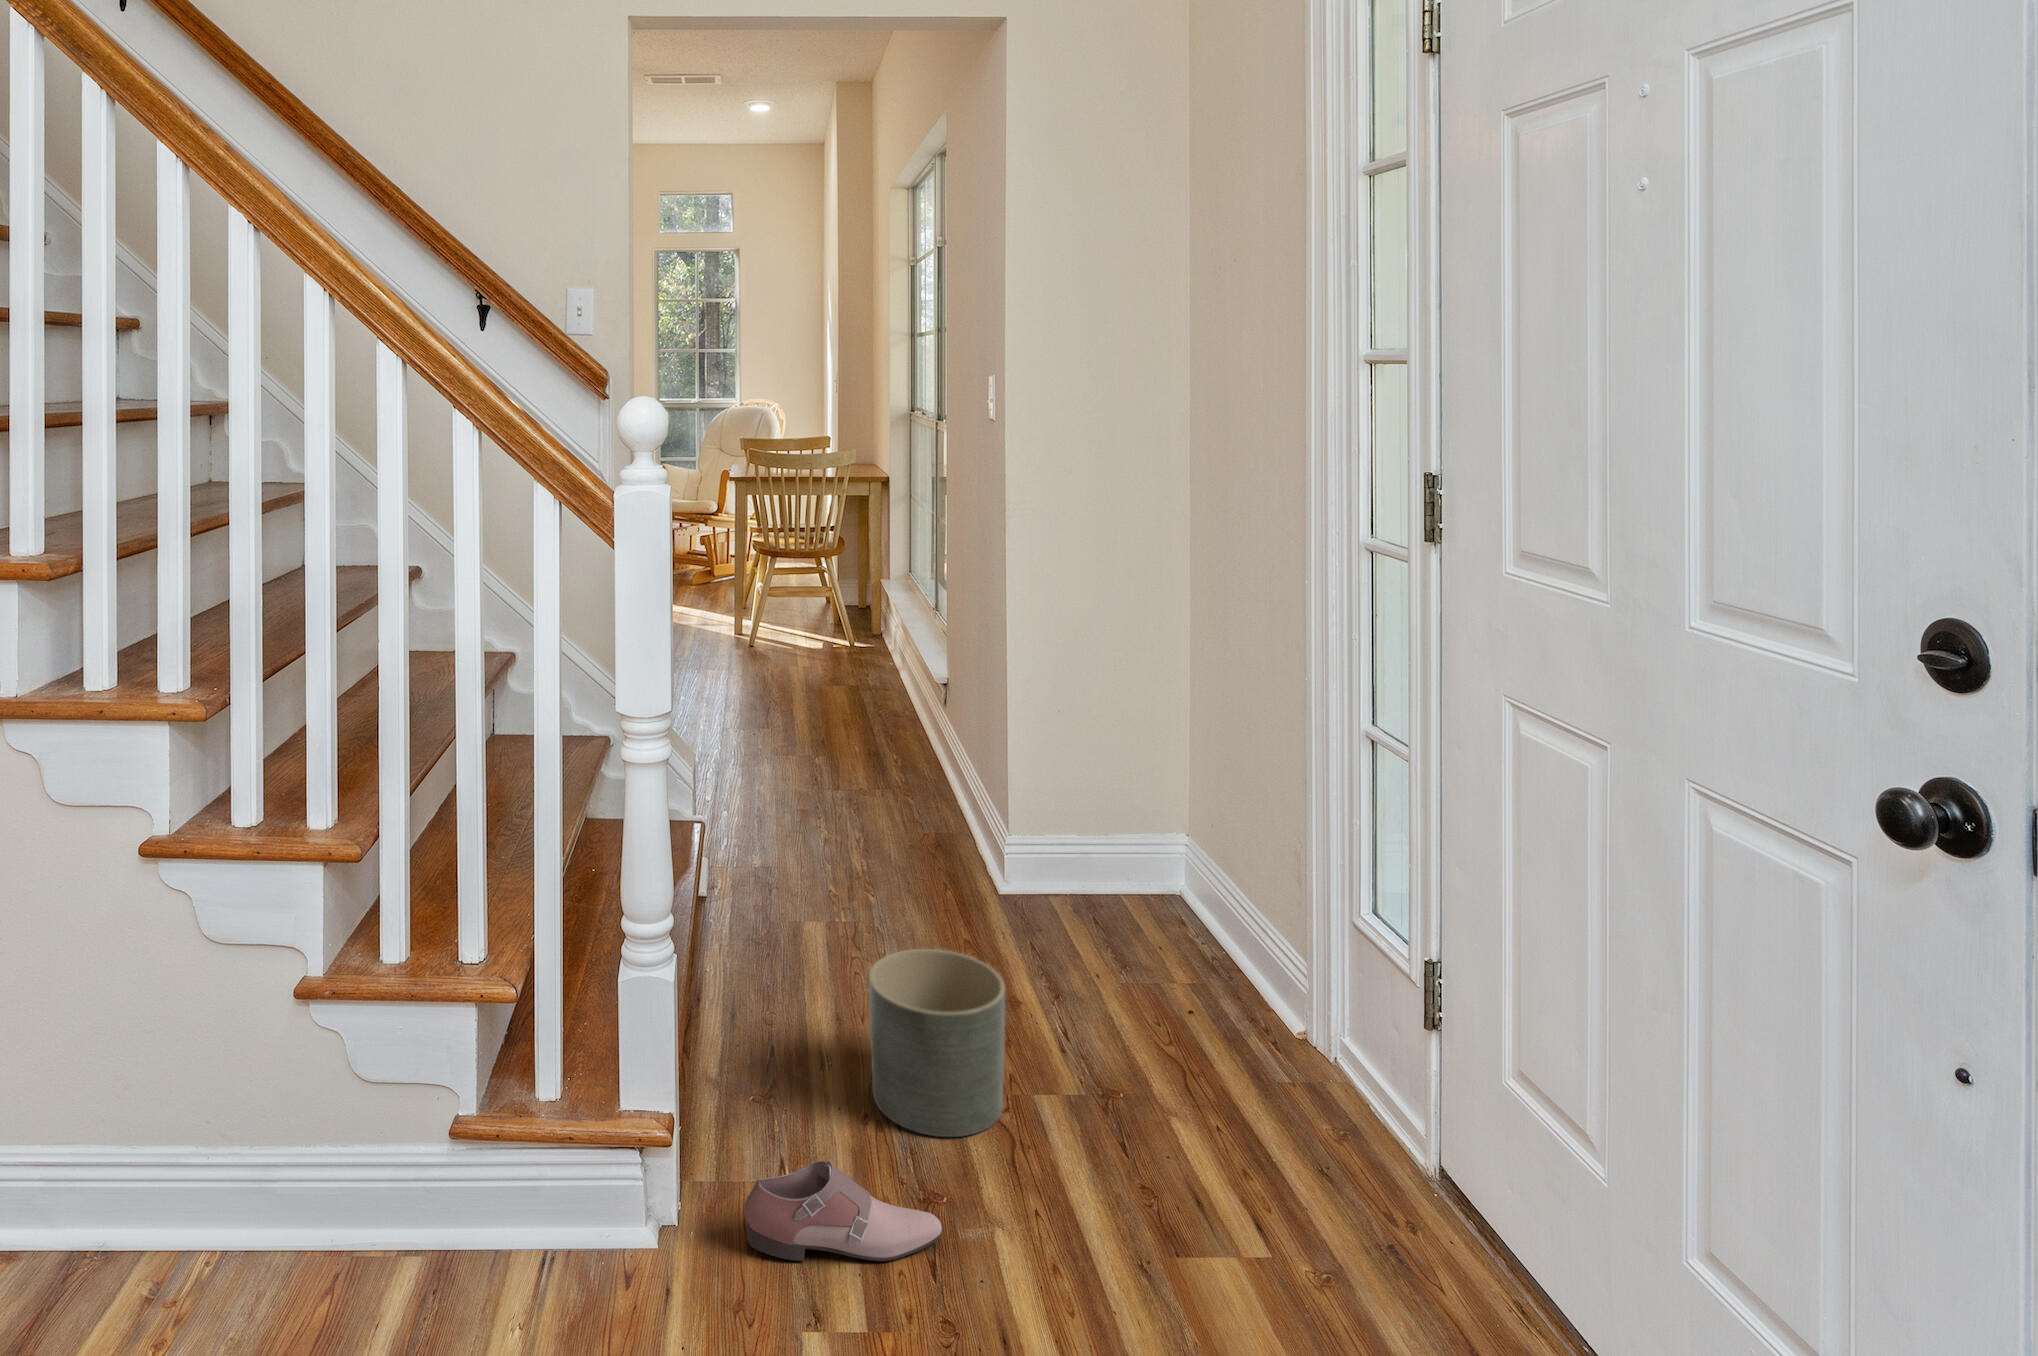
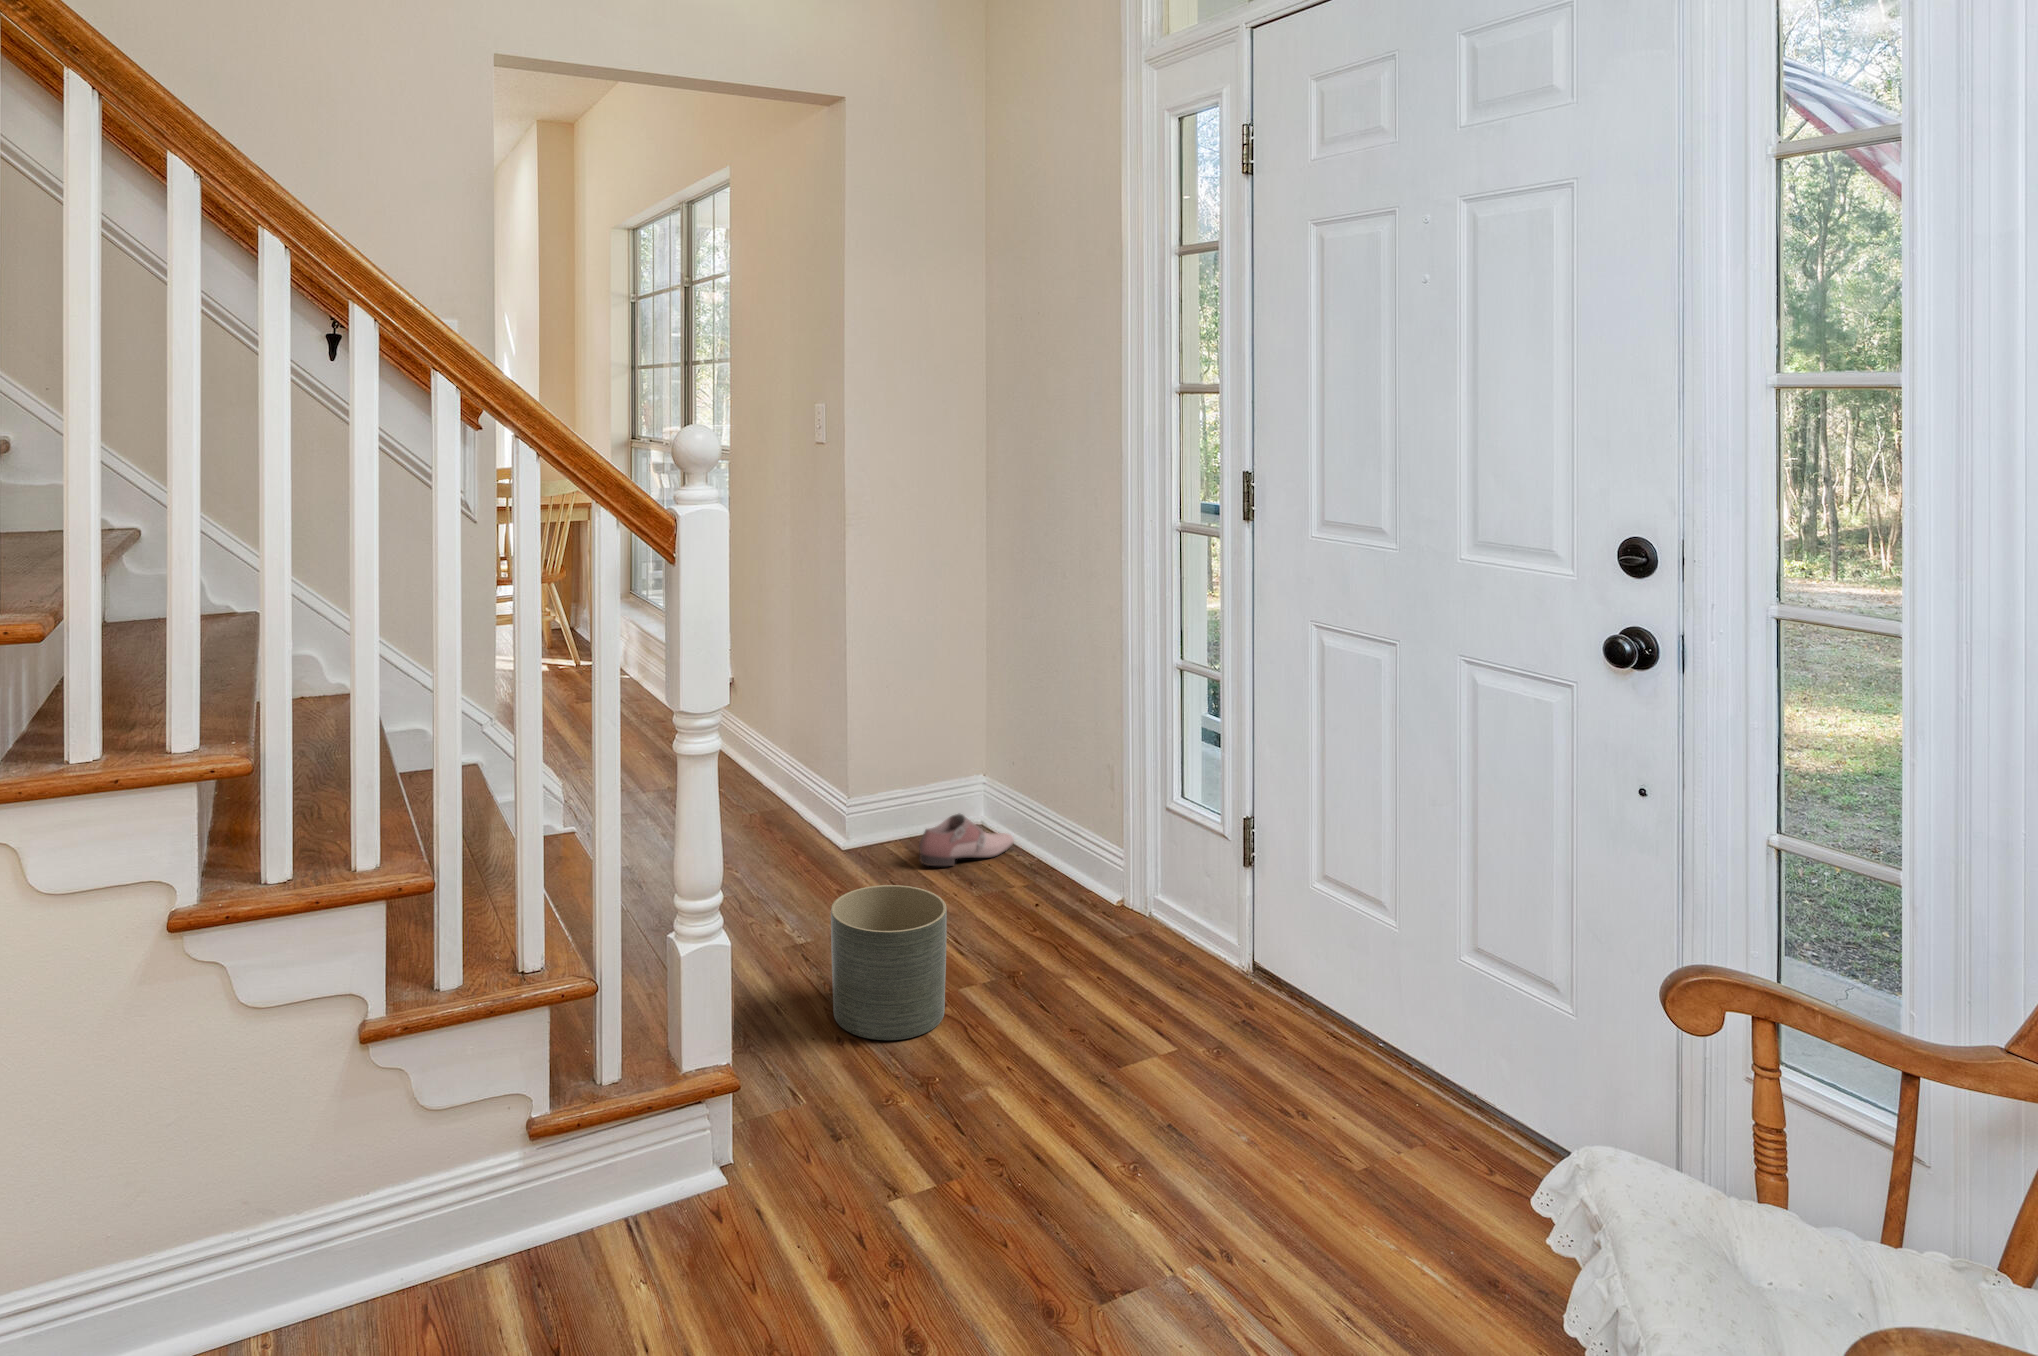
shoe: present [744,1161,942,1261] -> present [919,814,1014,866]

